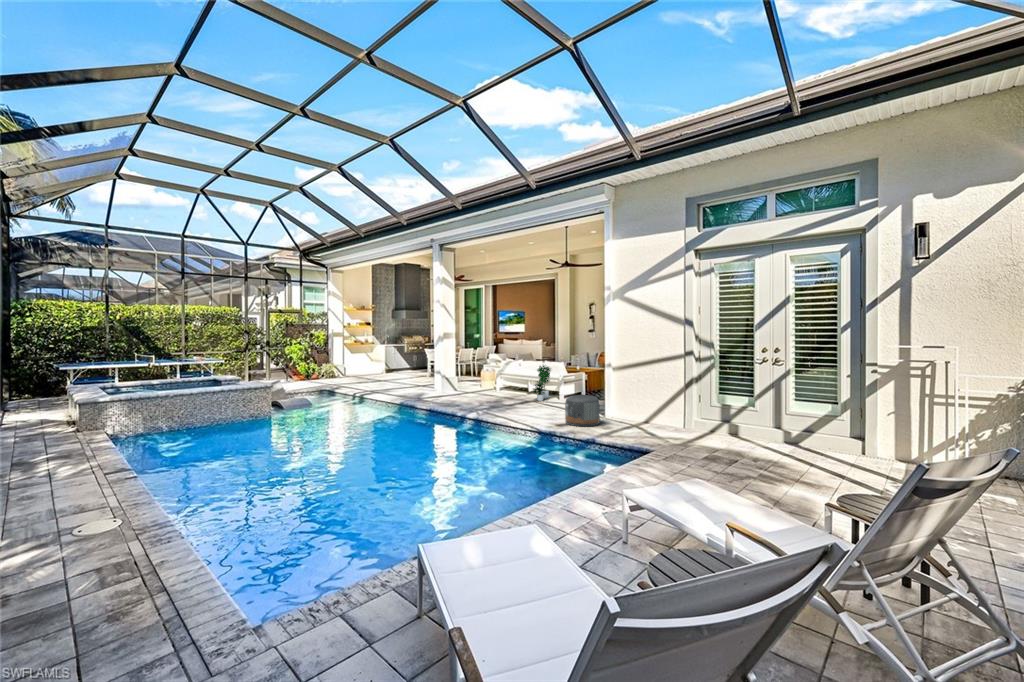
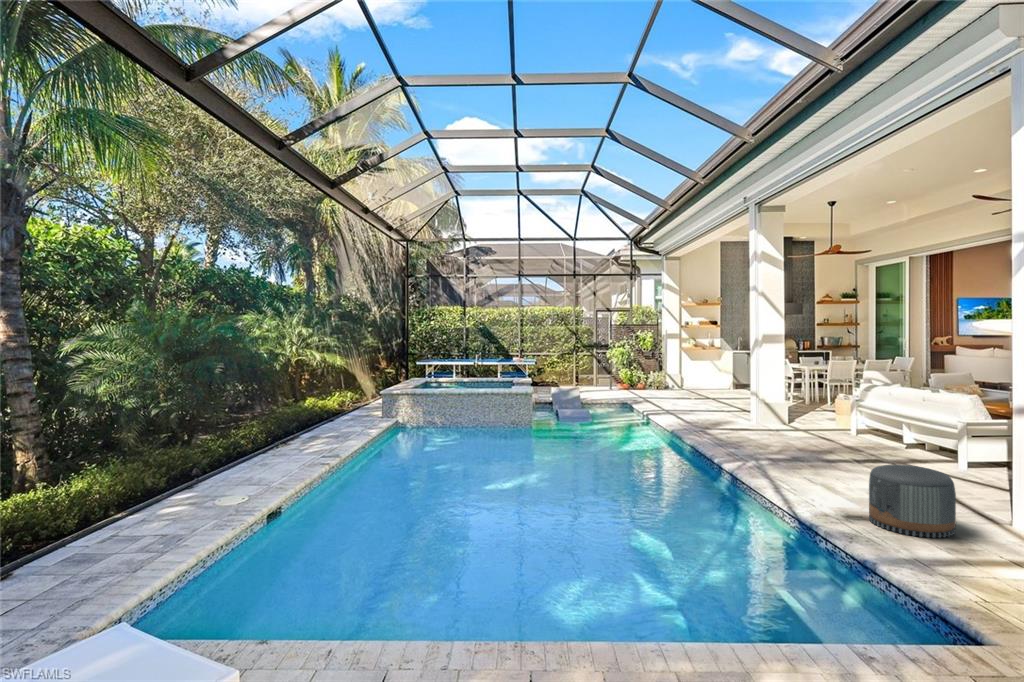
potted plant: present [534,365,551,401] -> none [882,393,938,463]

